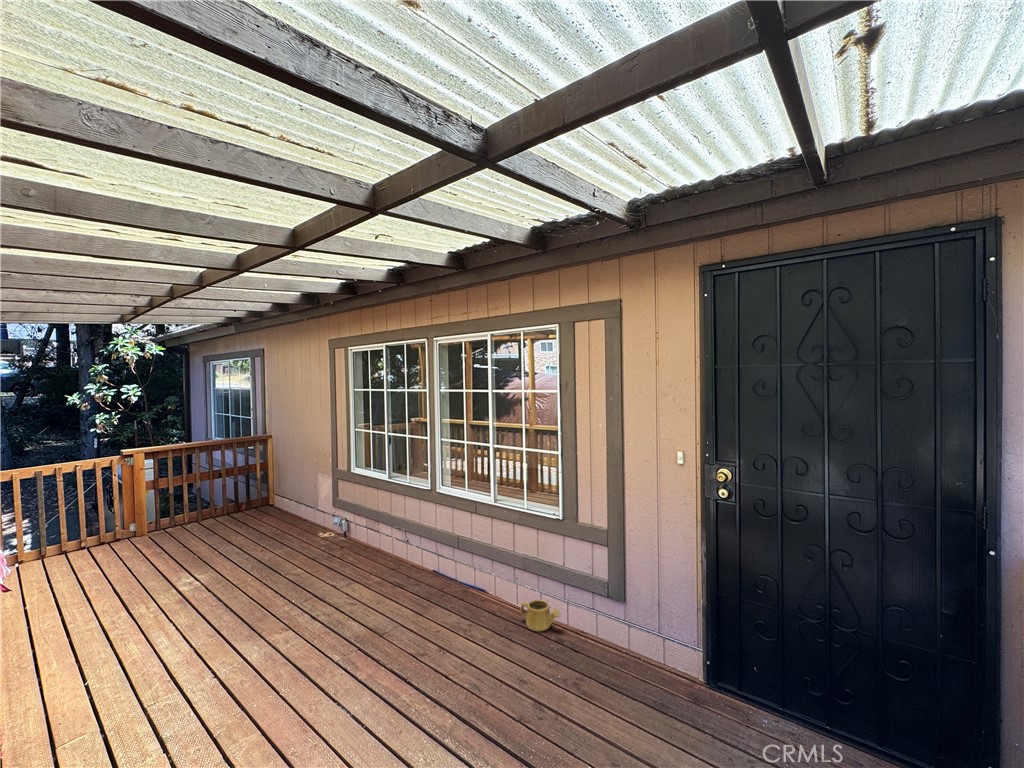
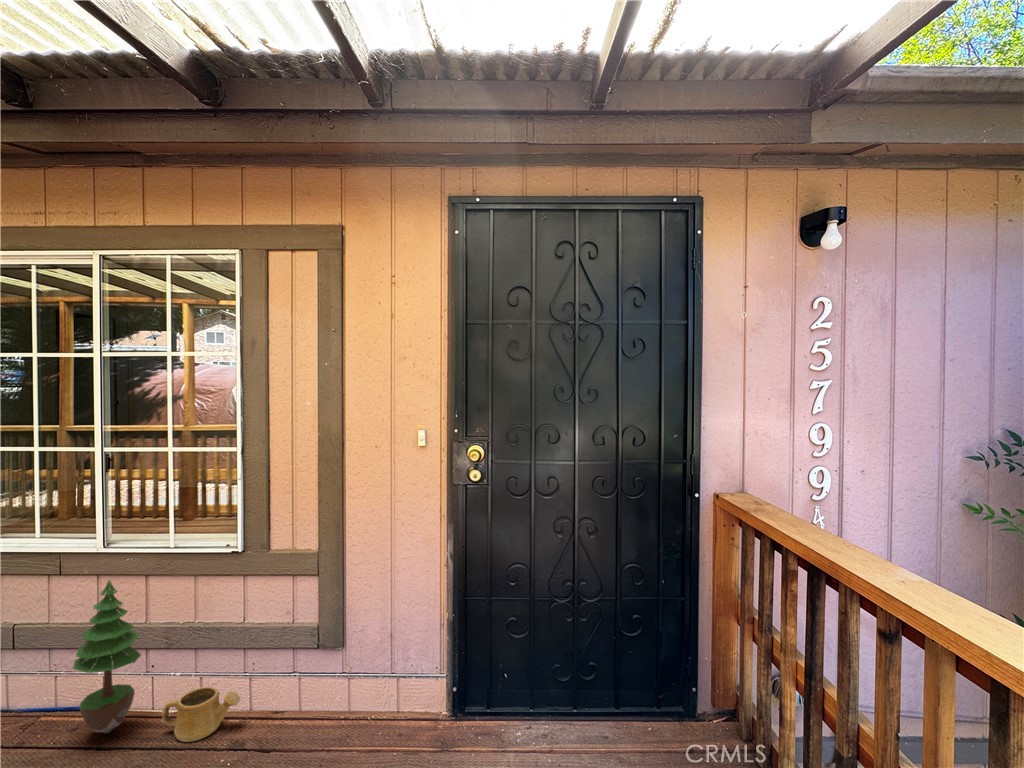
potted tree: none [480,522,512,610] -> present [73,580,141,733]

